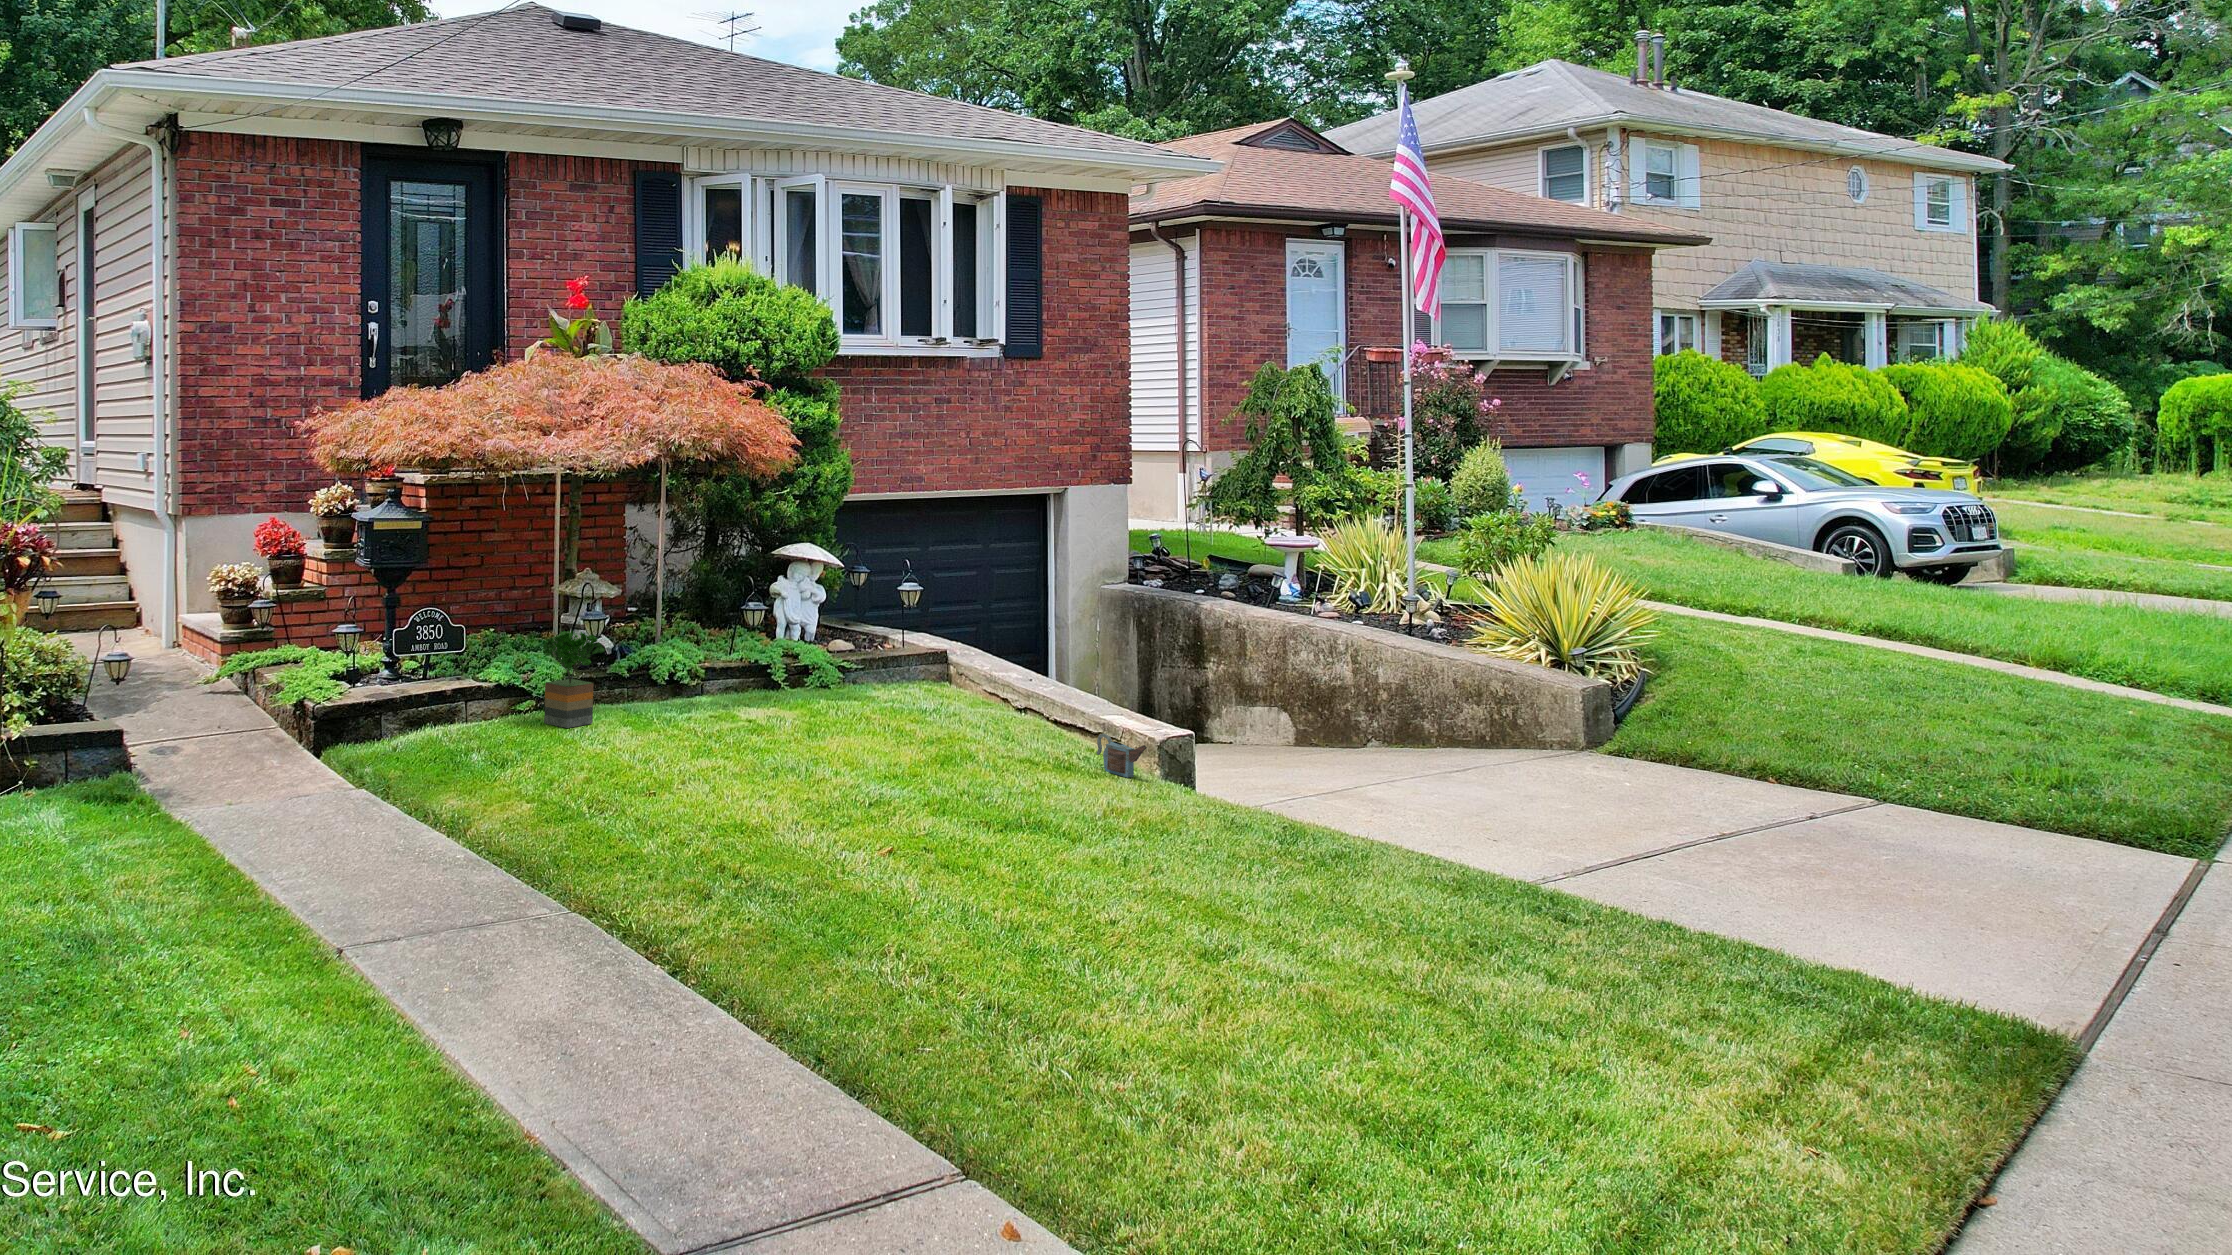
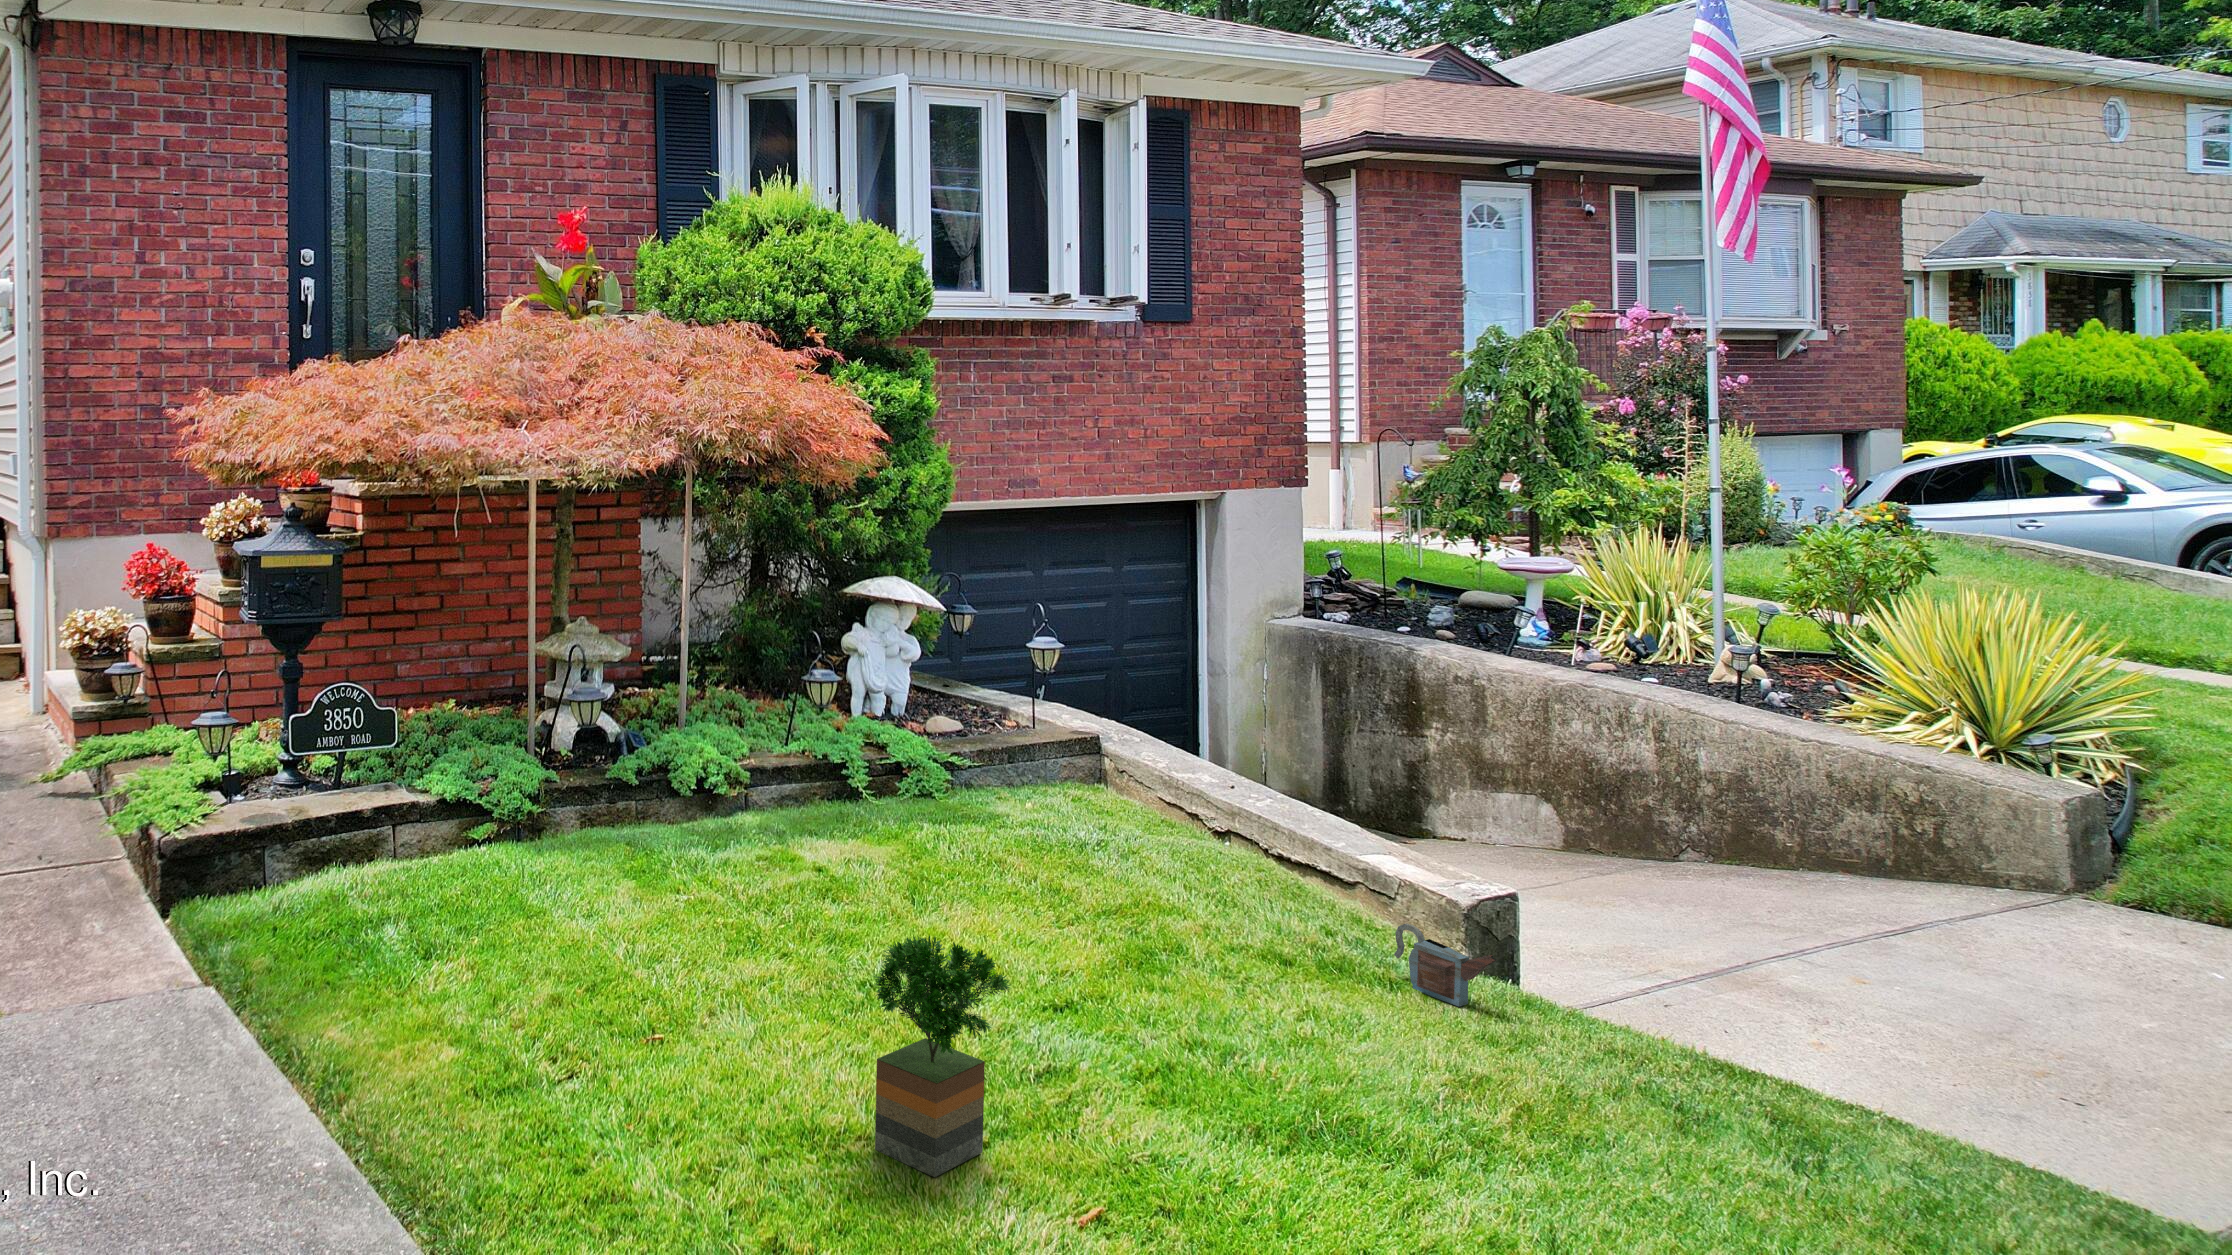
potted tree: present [543,631,604,728] -> present [874,935,1010,1177]

